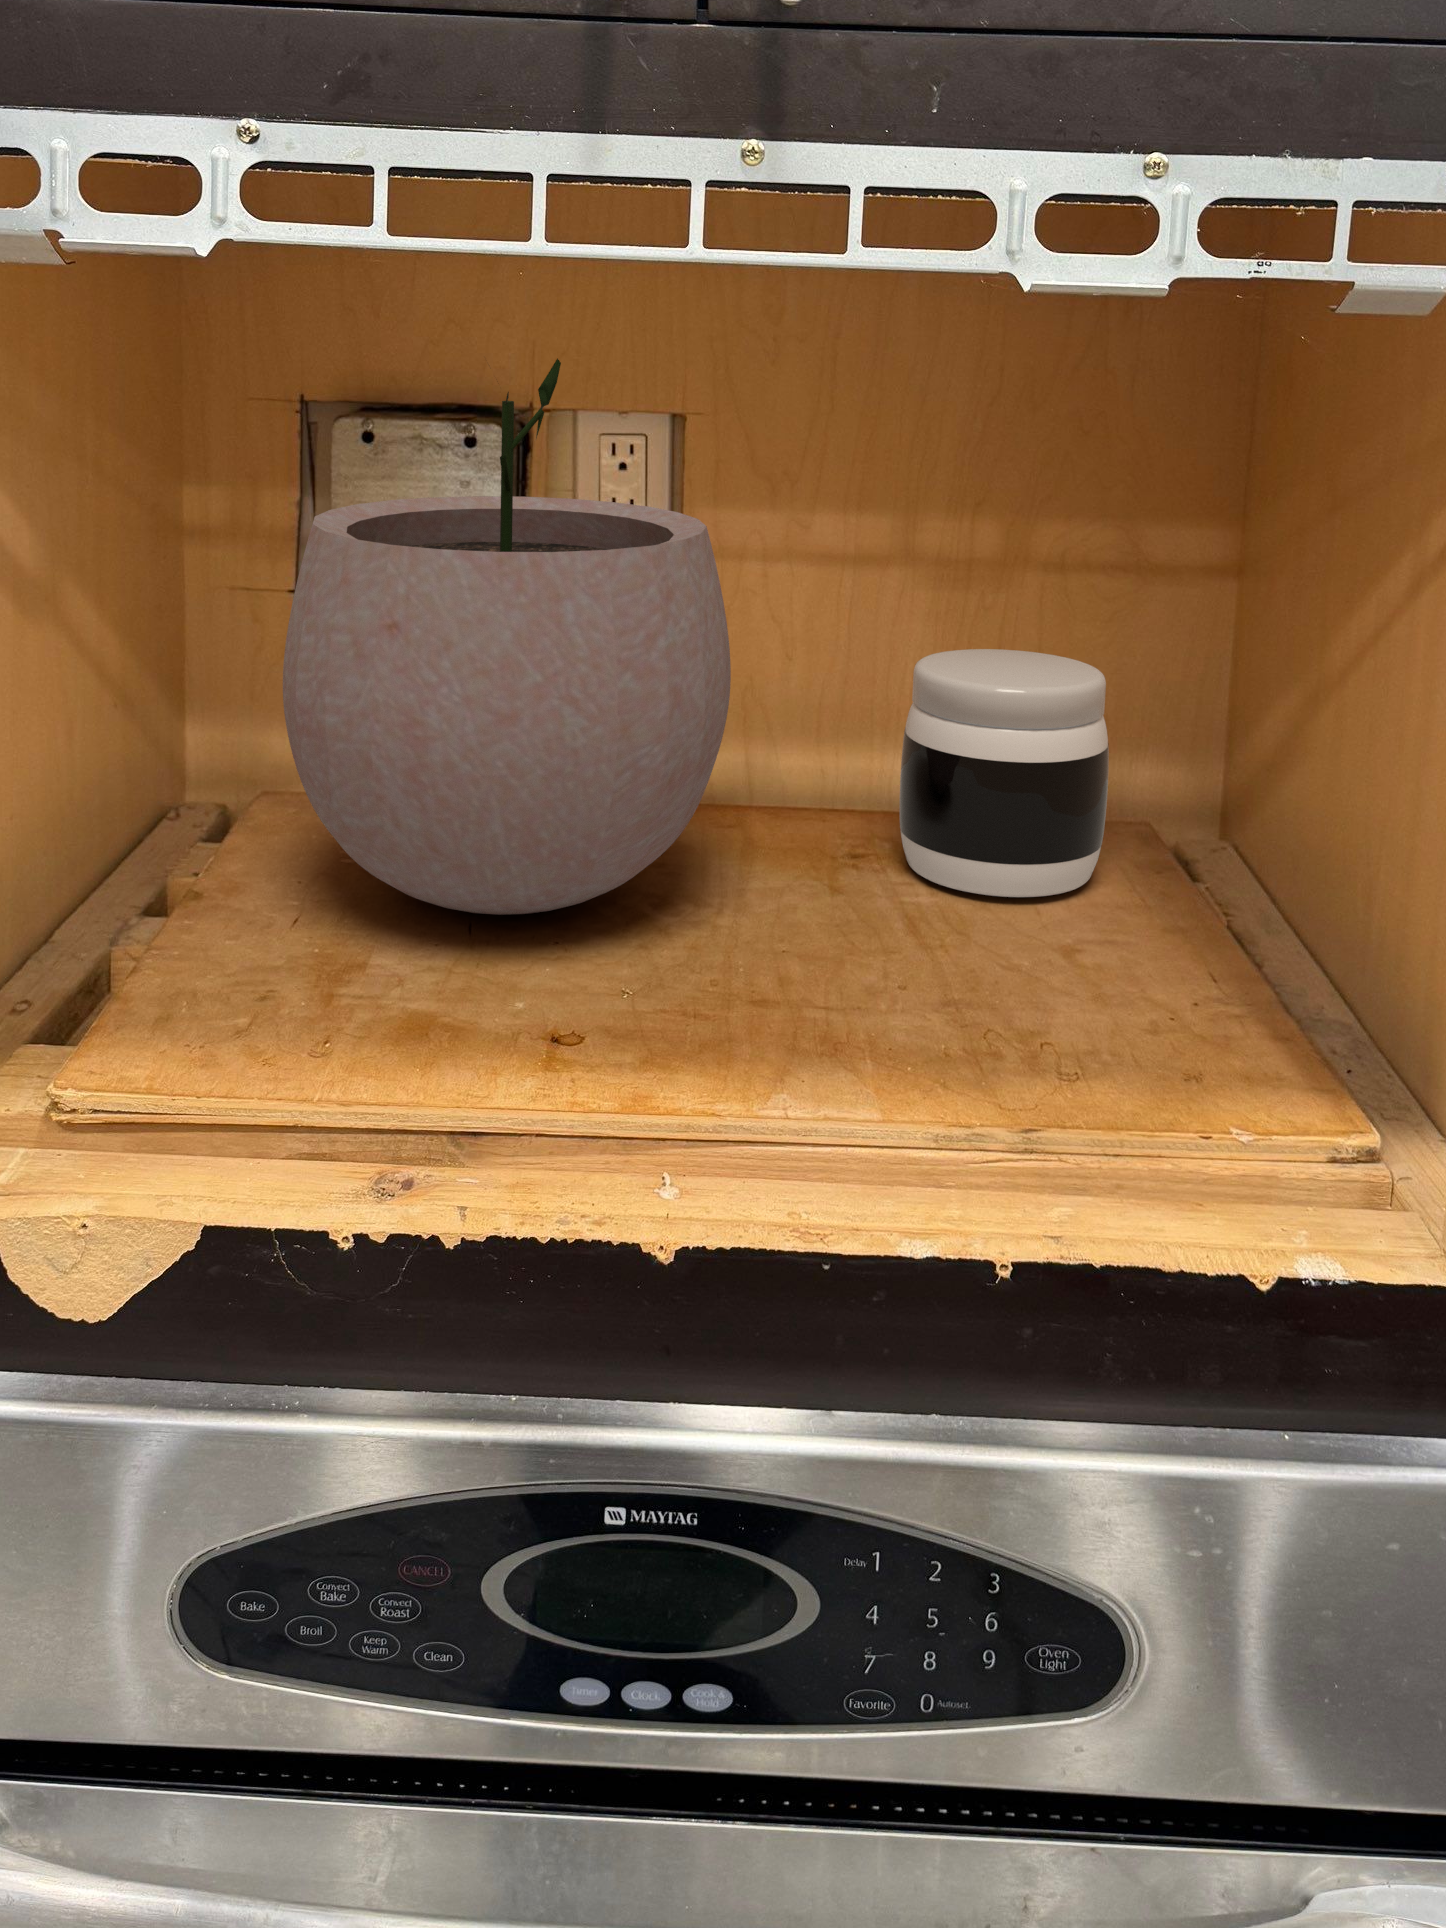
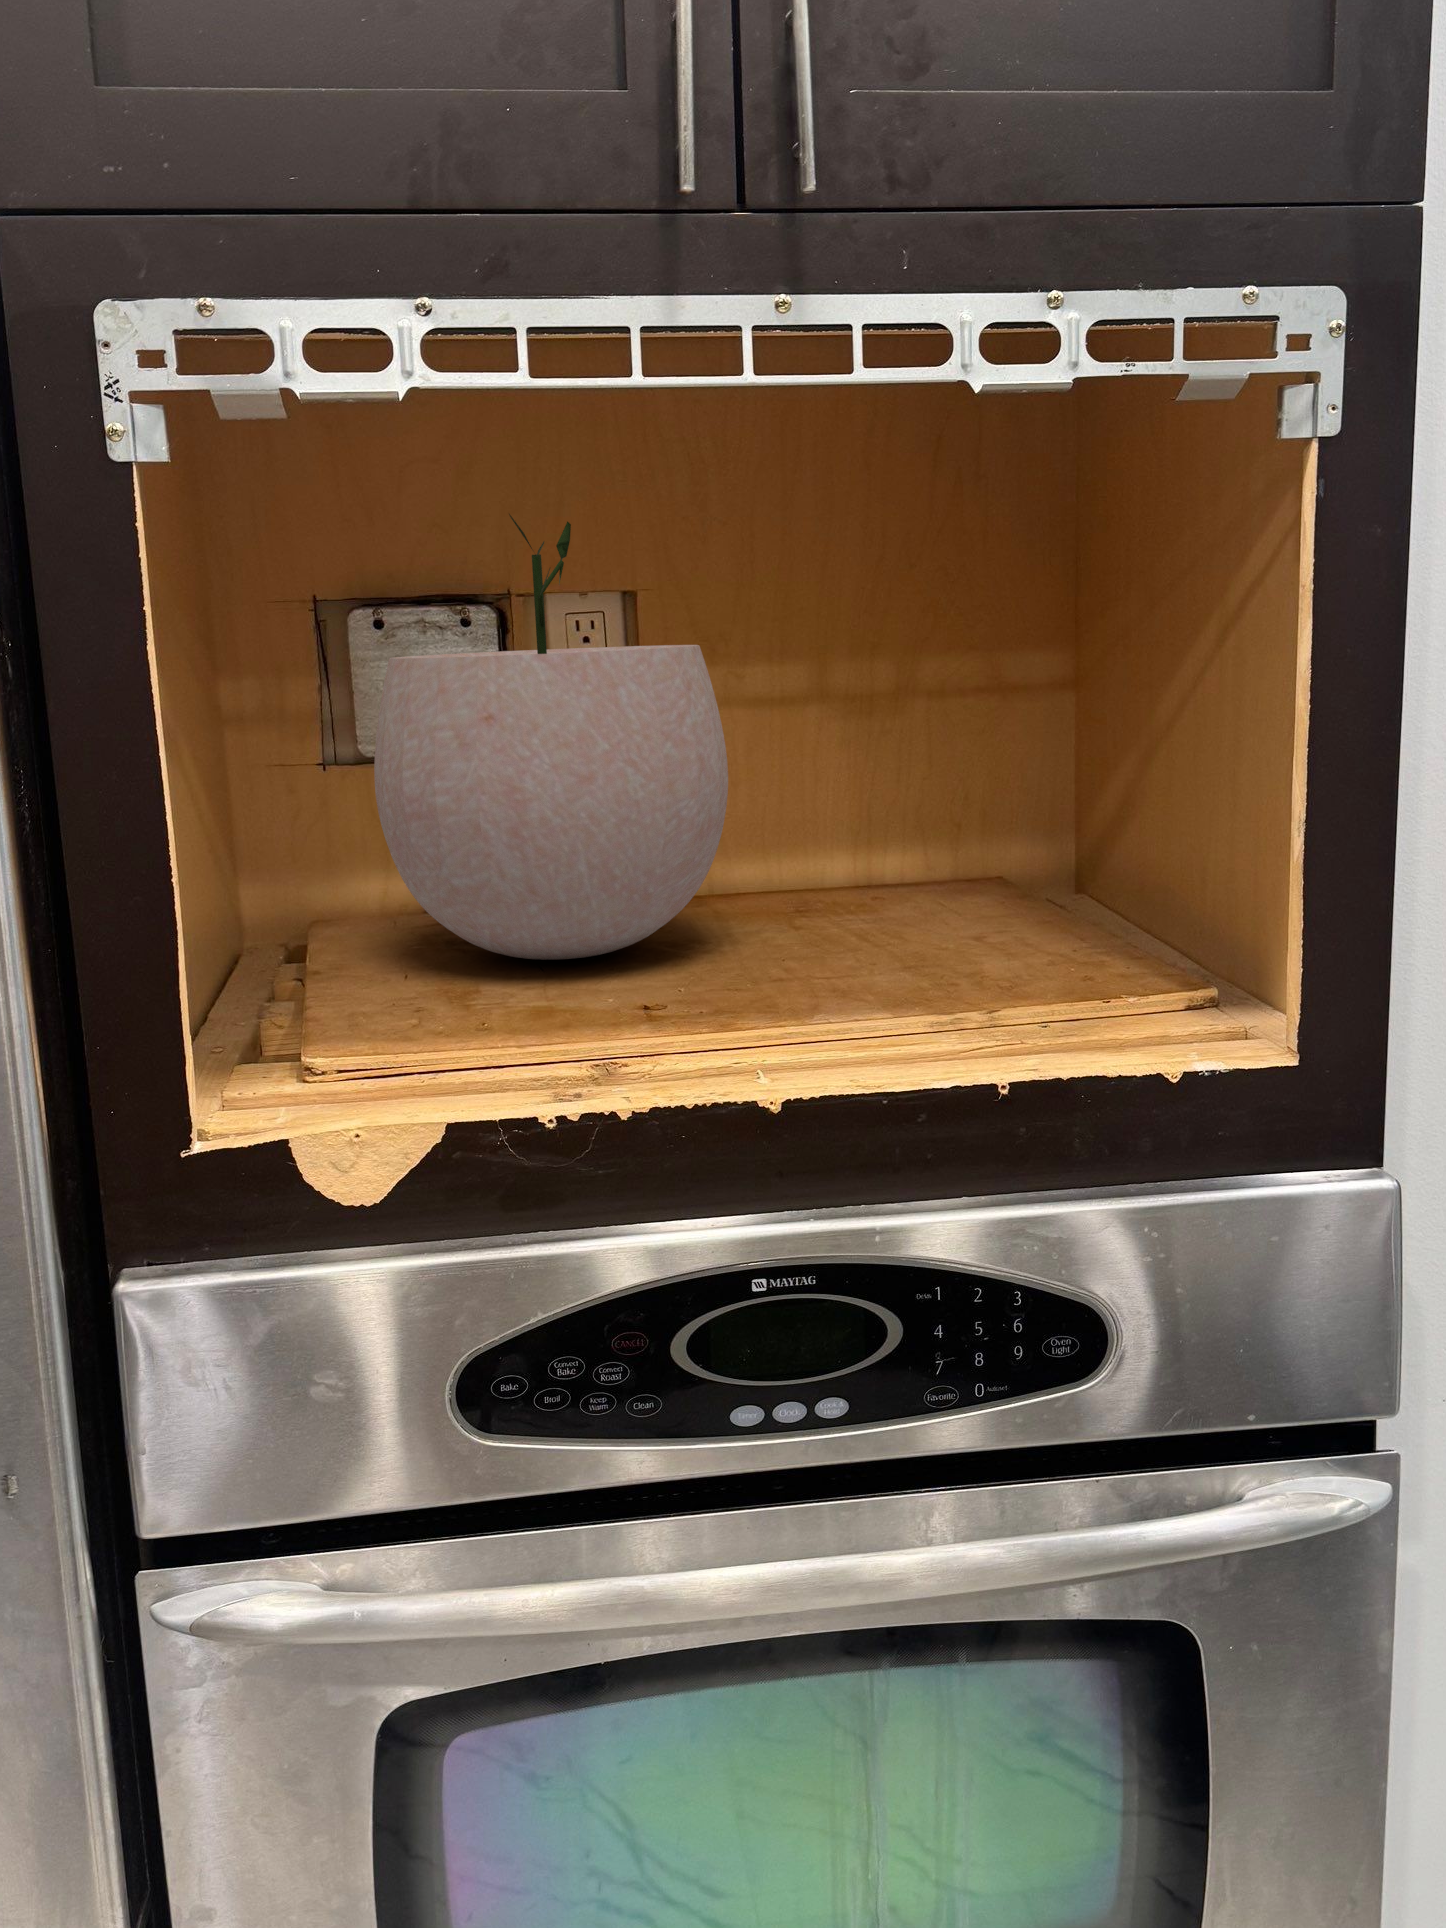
jar: present [900,649,1109,897] -> none [848,747,1007,922]

